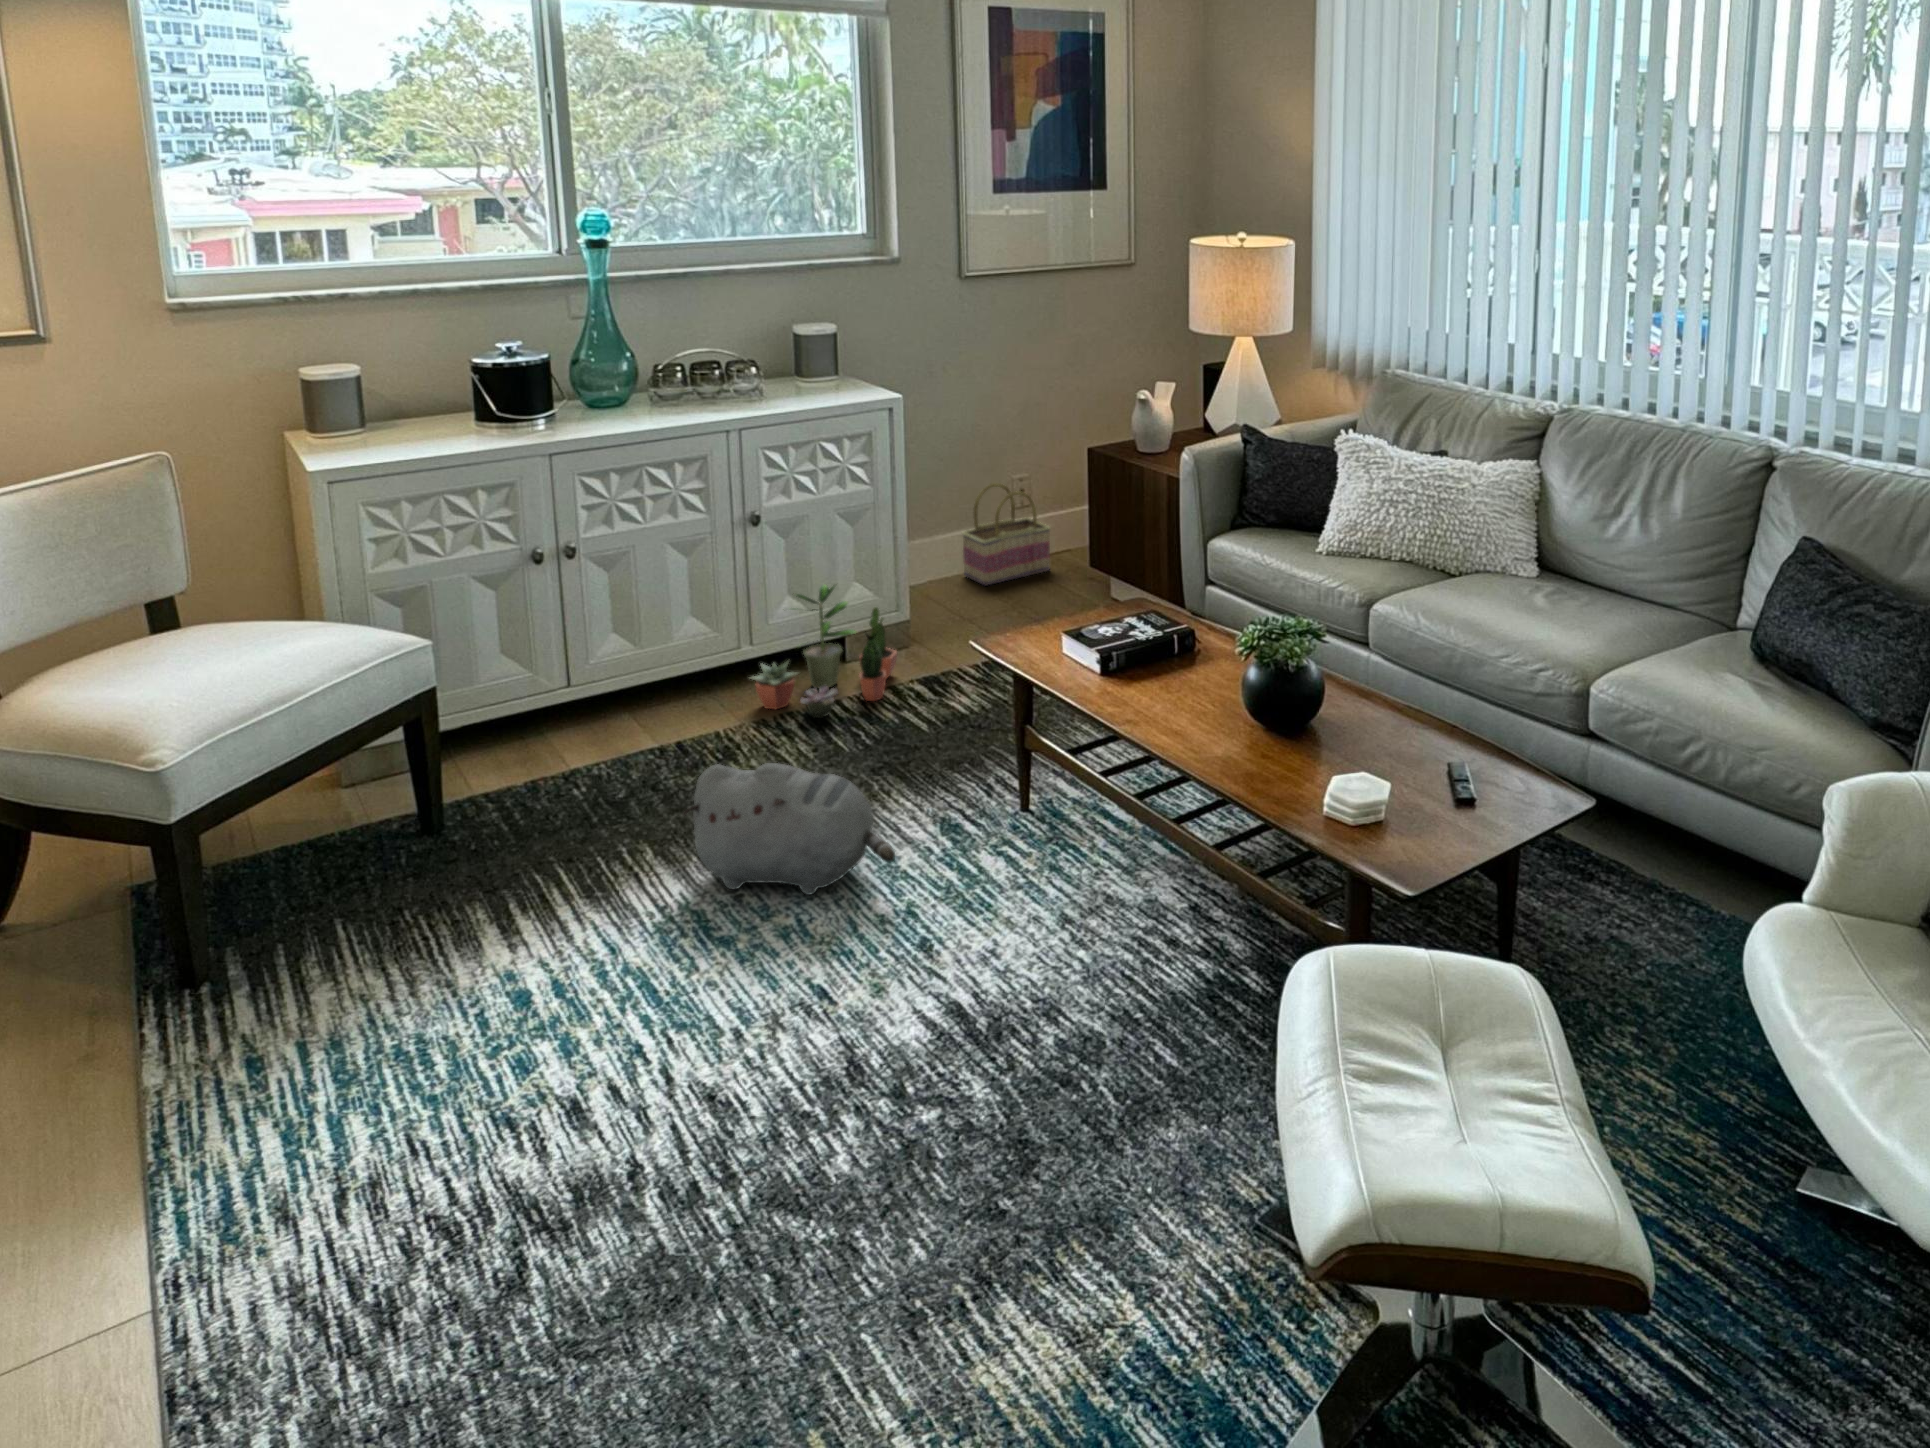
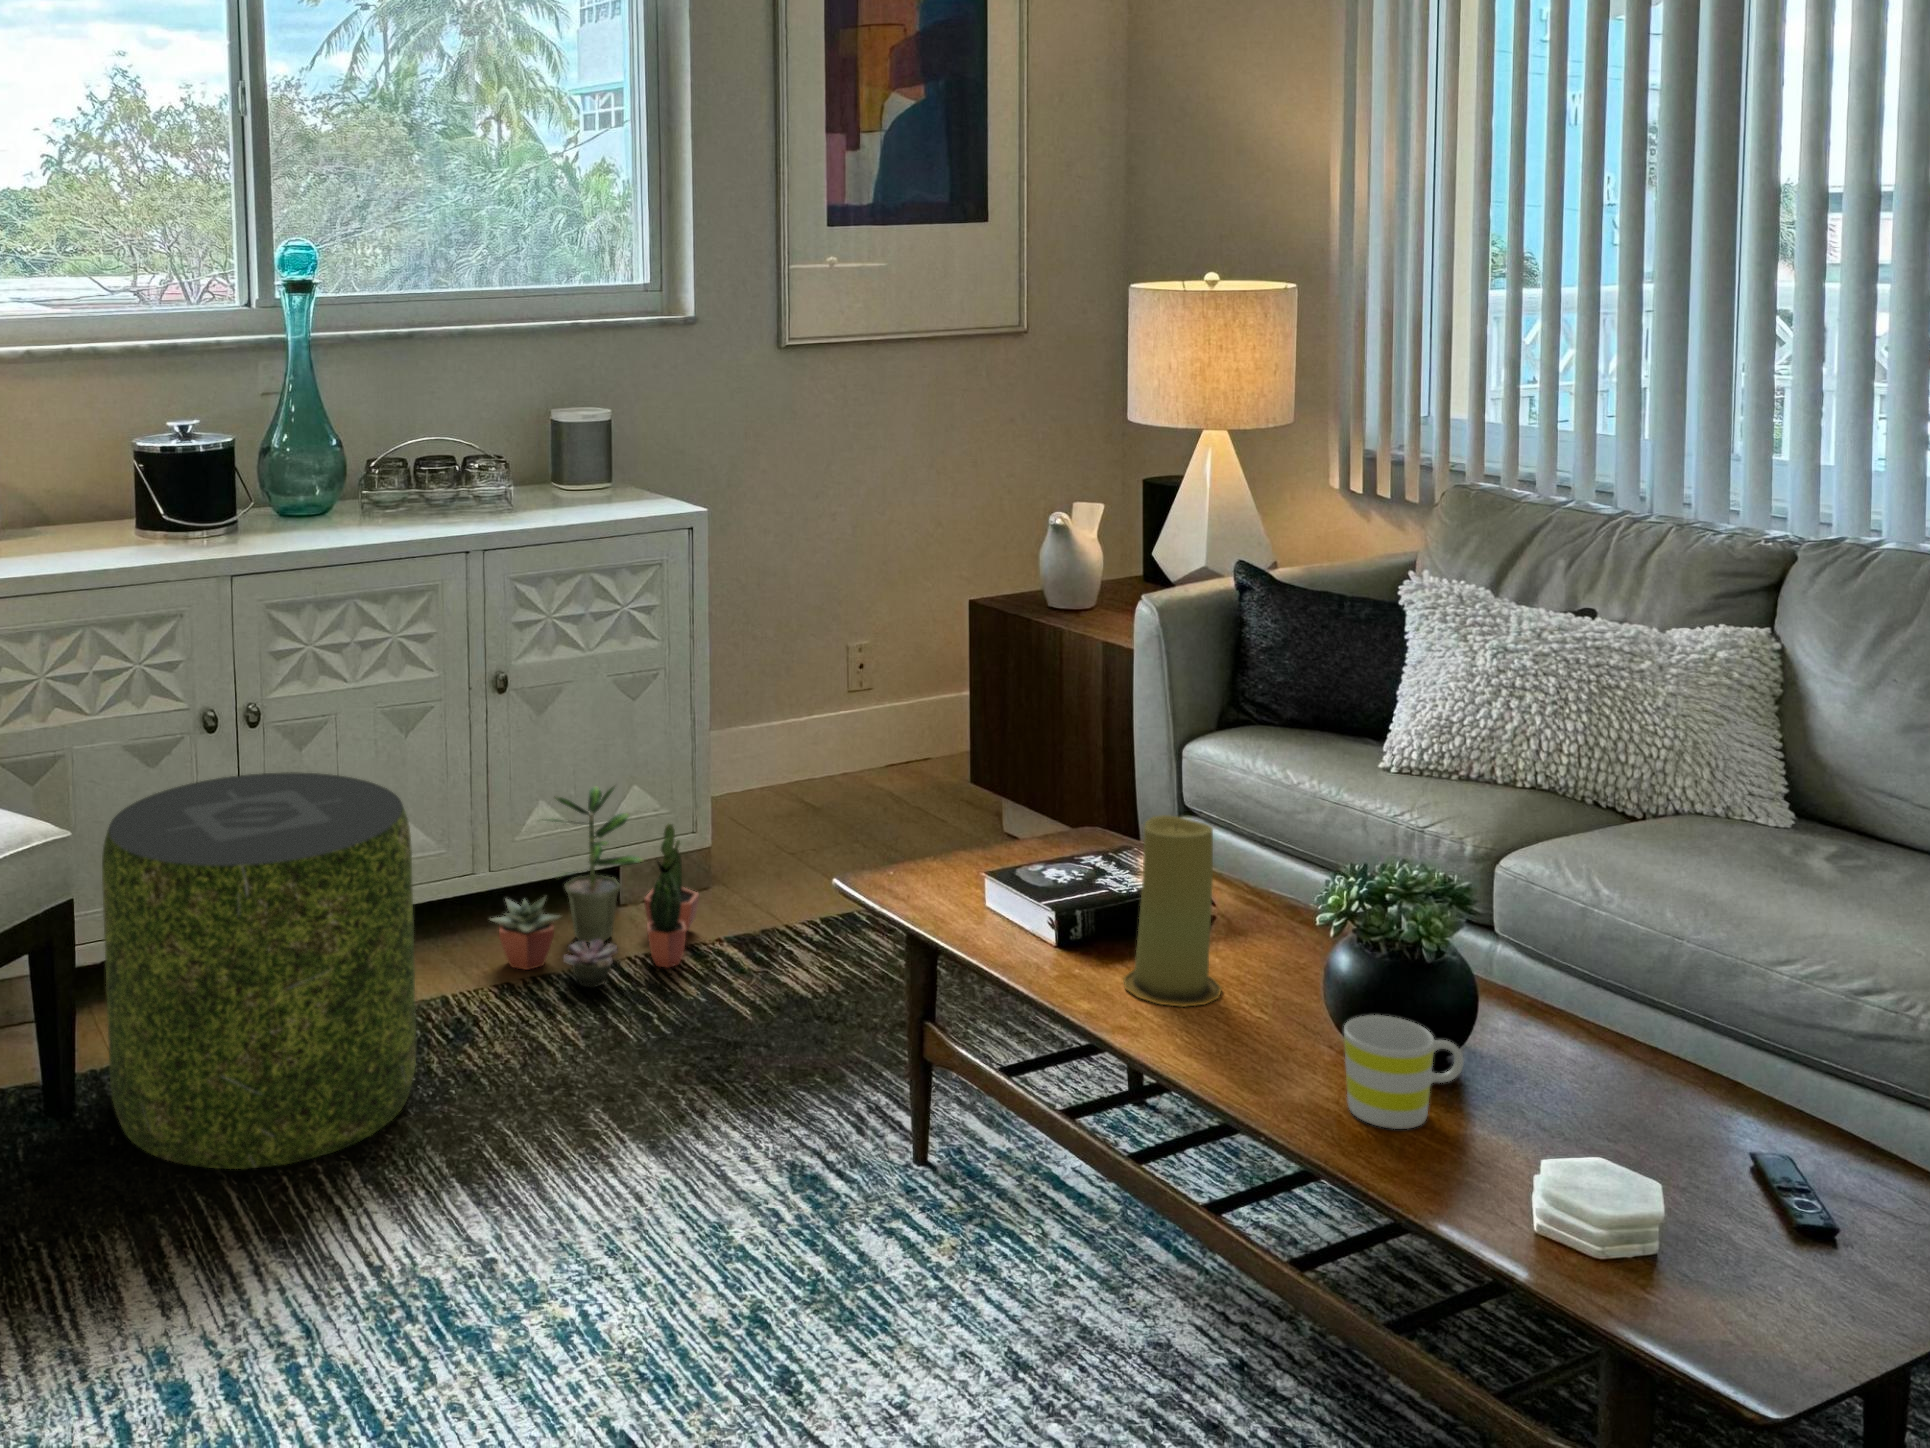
basket: present [961,483,1050,585] -> none [778,652,910,805]
pouf: none [456,589,693,856] -> present [102,773,416,1169]
candle: none [1135,593,1192,706] -> present [1123,815,1222,1007]
mug: none [1243,704,1308,766] -> present [1344,1015,1464,1129]
plush toy: present [683,763,895,895] -> none [409,1047,732,1271]

